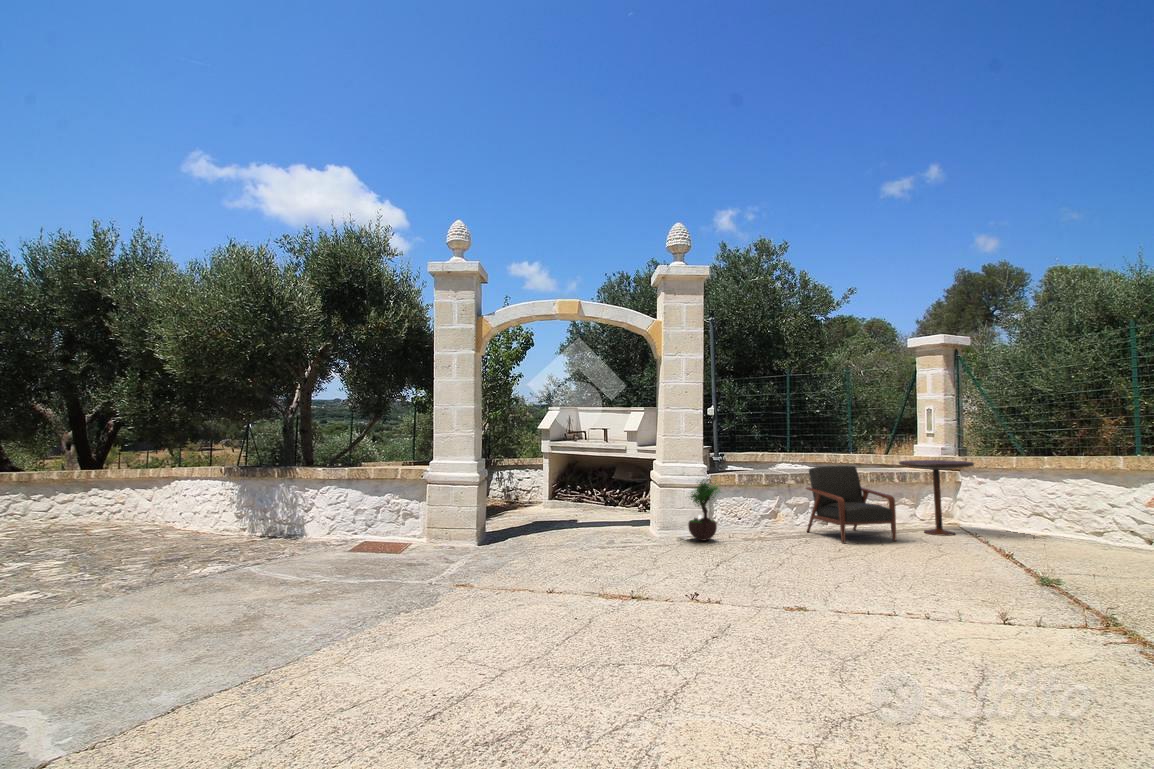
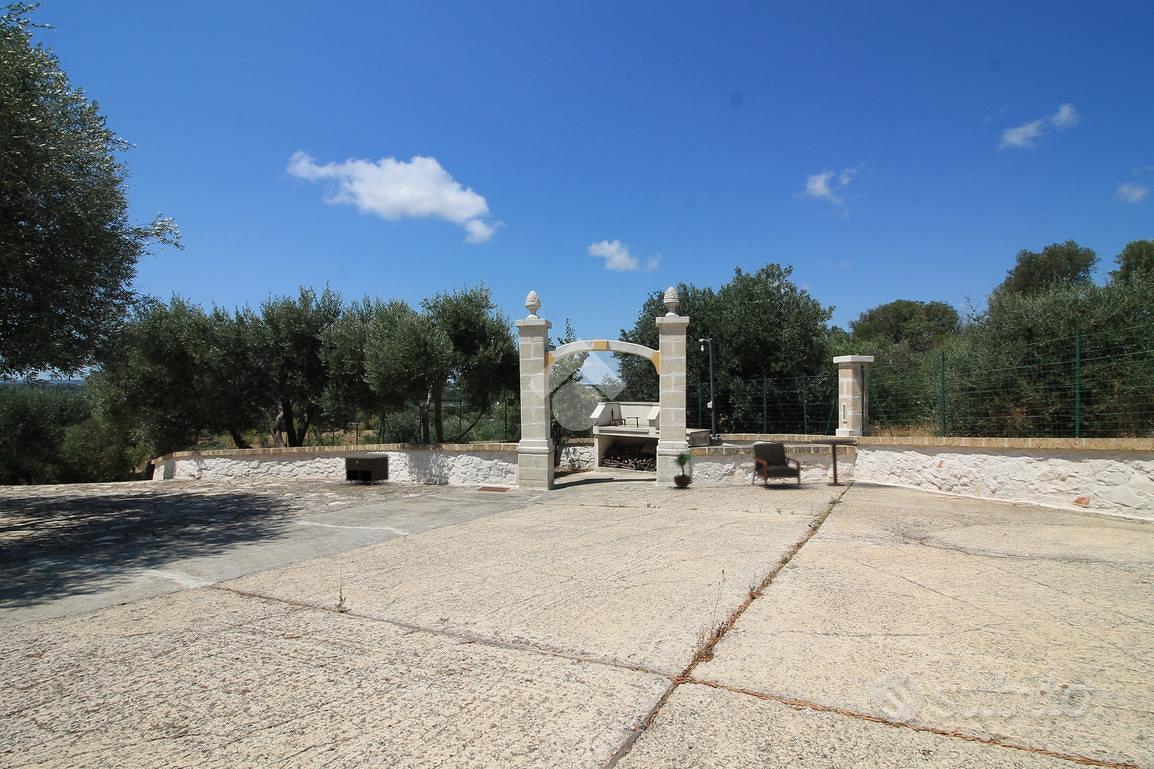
storage bench: none [126,481,206,537] -> present [344,453,389,485]

